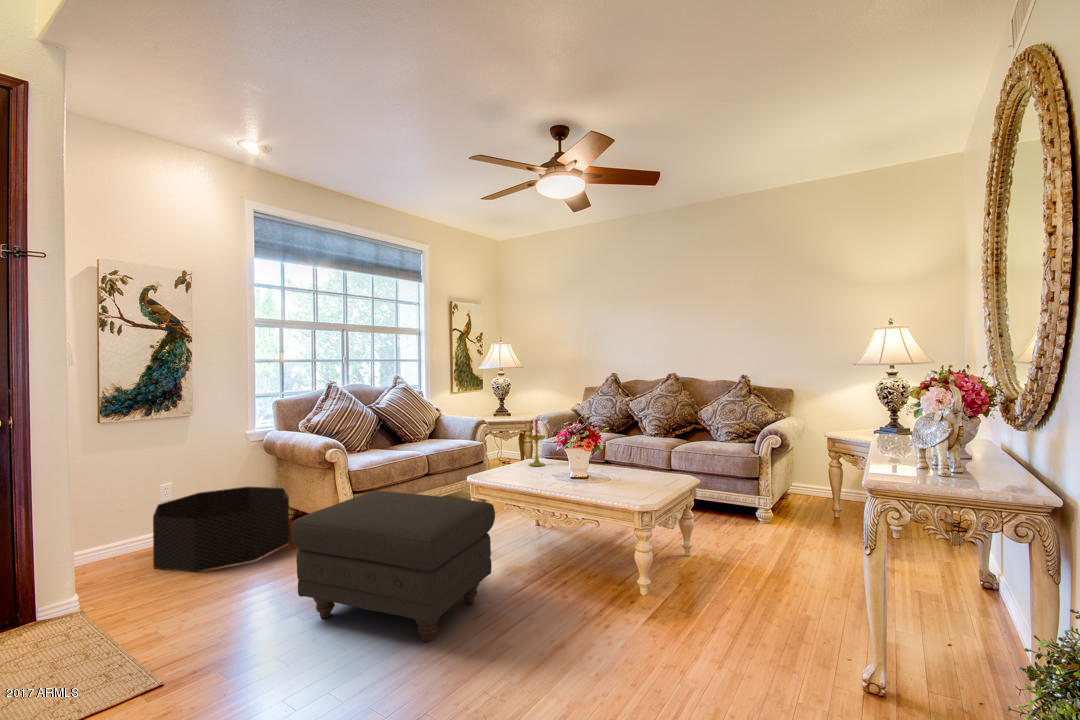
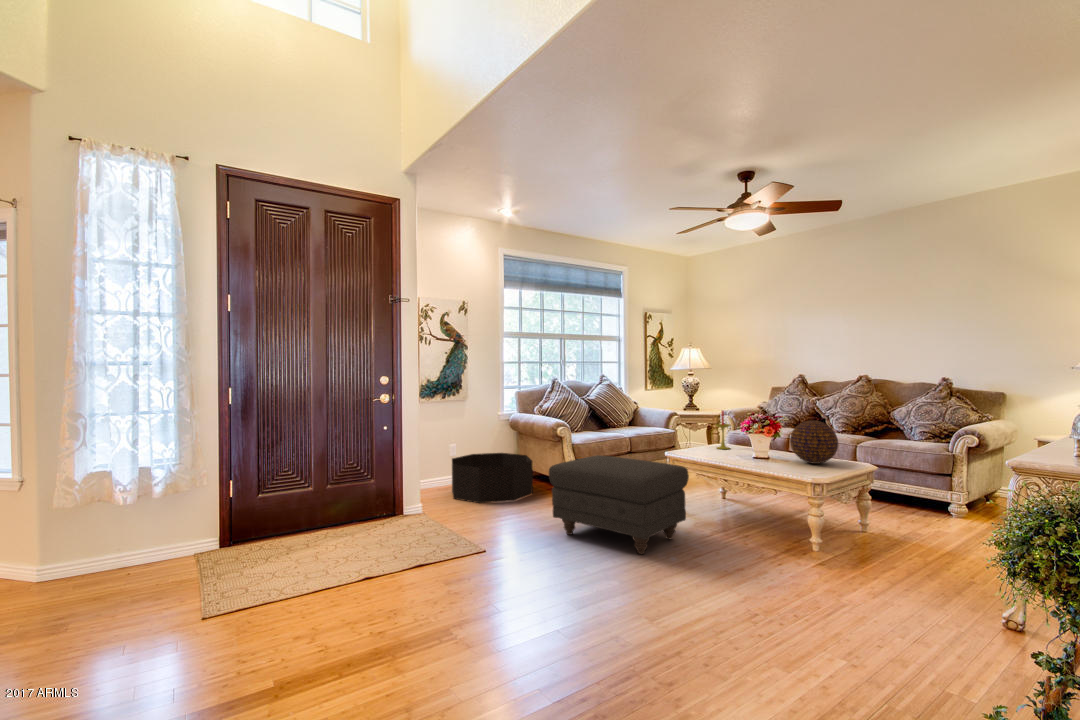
decorative orb: none [612,431,663,481] -> present [790,420,838,464]

